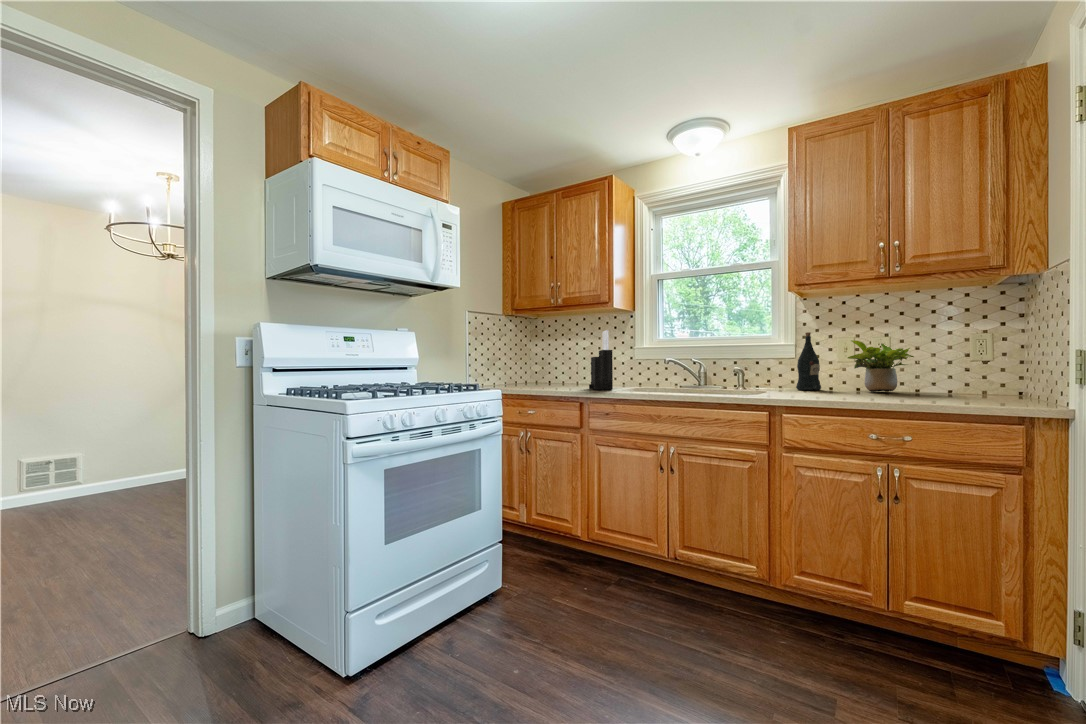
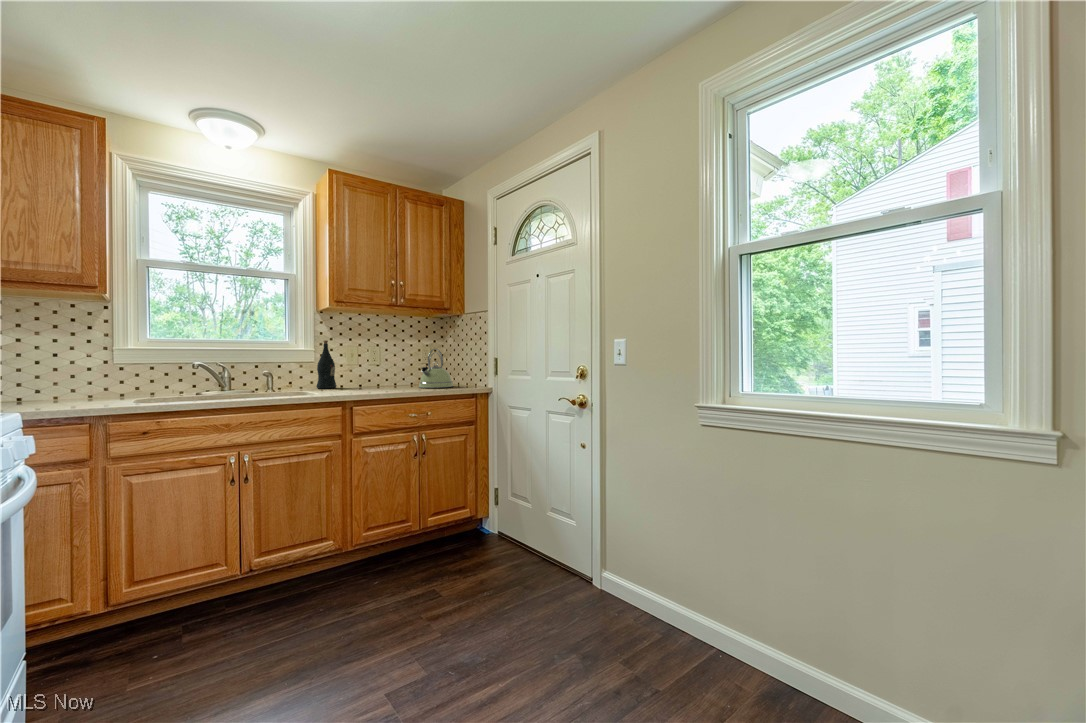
knife block: present [589,330,613,390] -> none [56,326,114,407]
kettle: none [924,337,1002,401] -> present [419,349,453,388]
potted plant: present [848,340,914,392] -> none [359,348,395,386]

